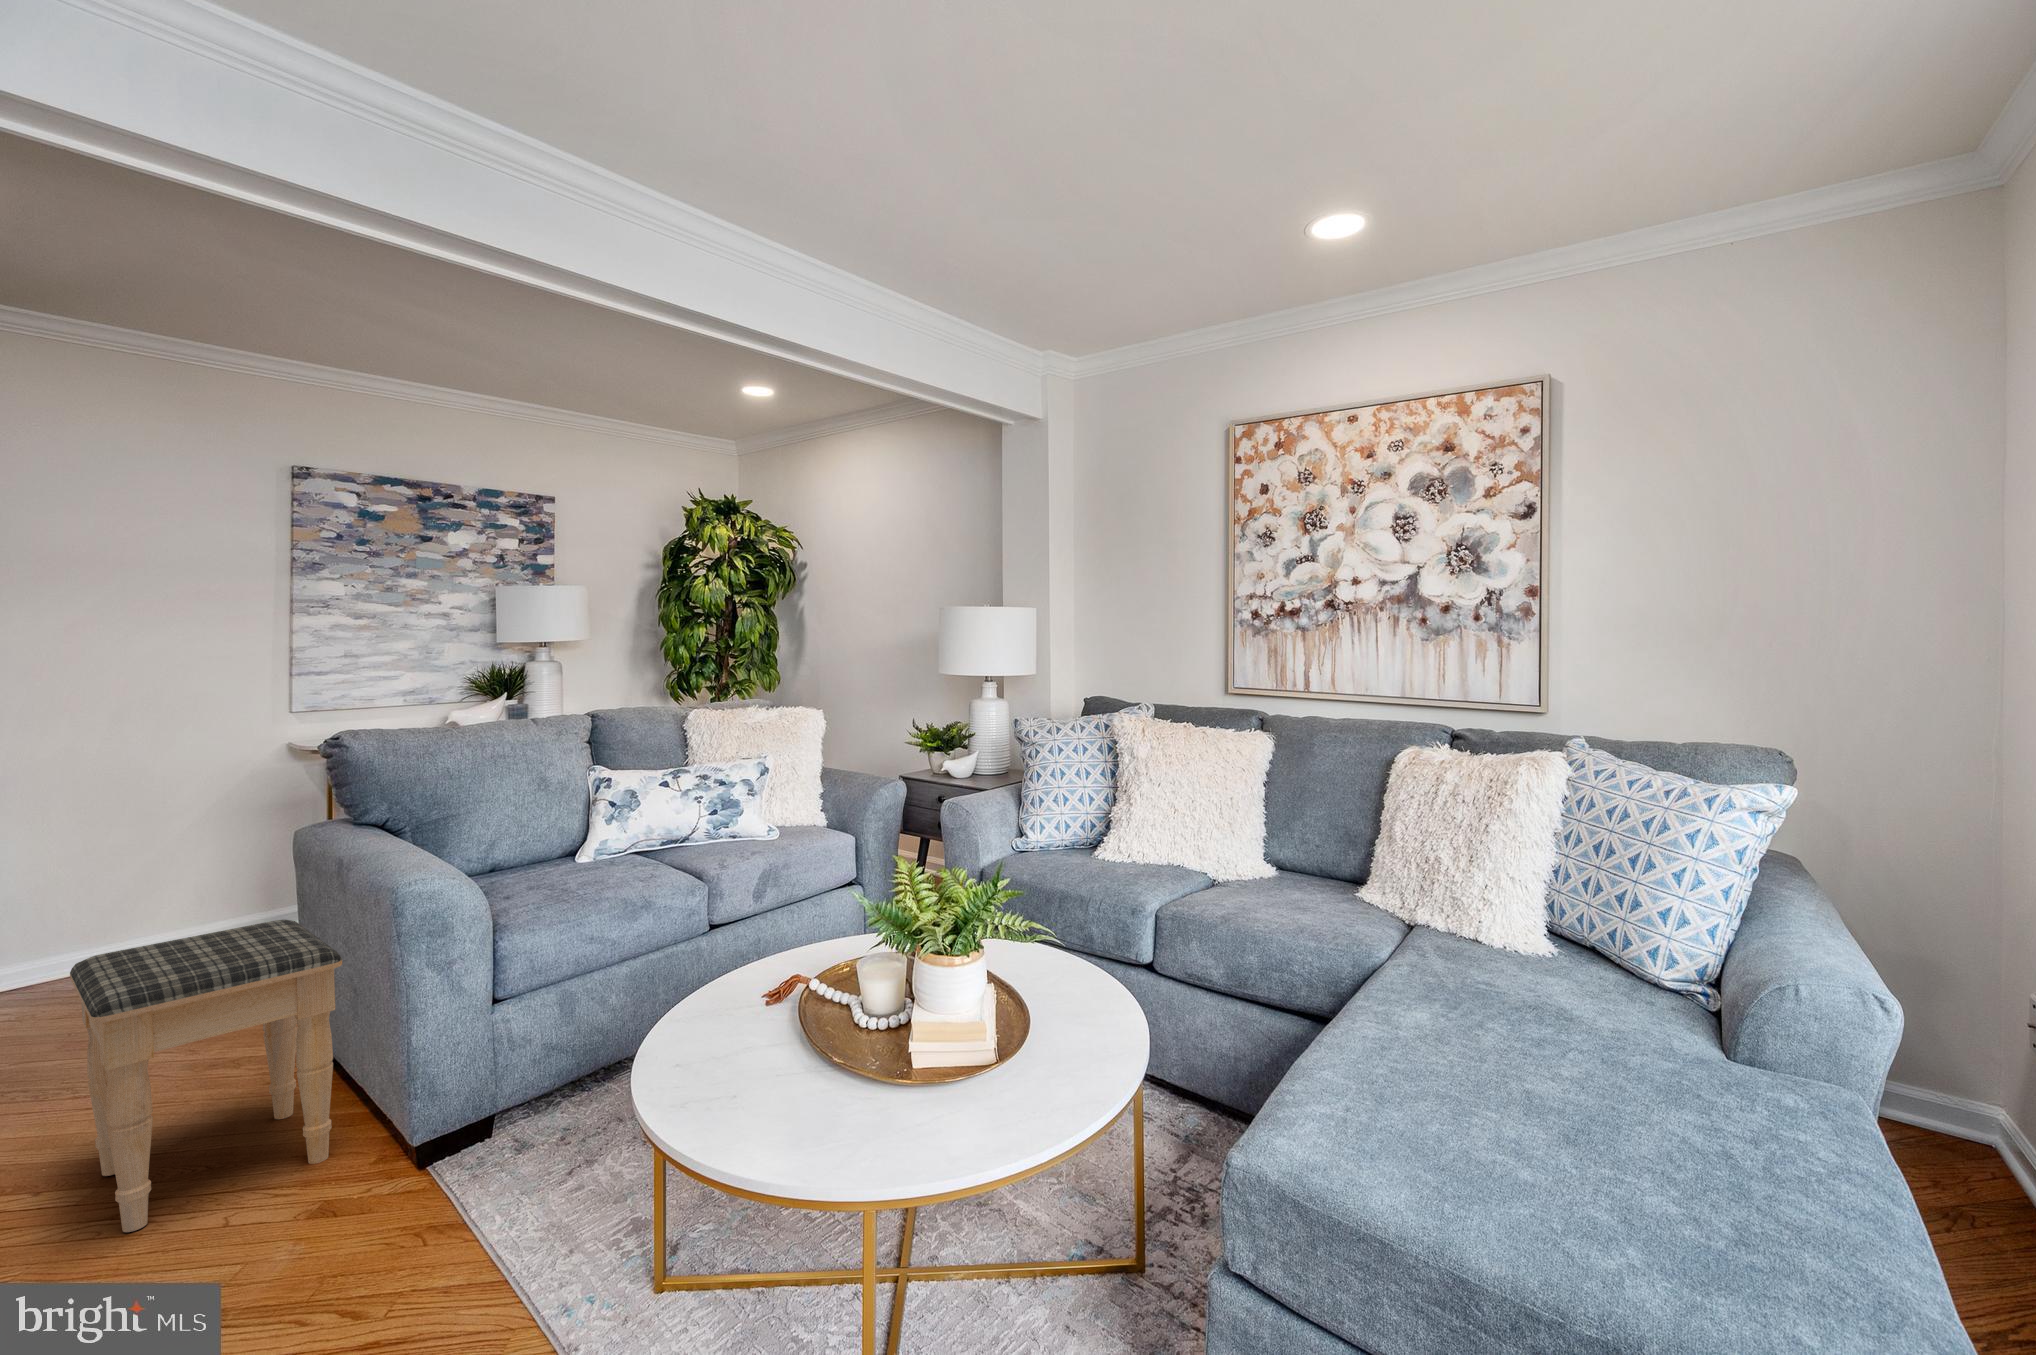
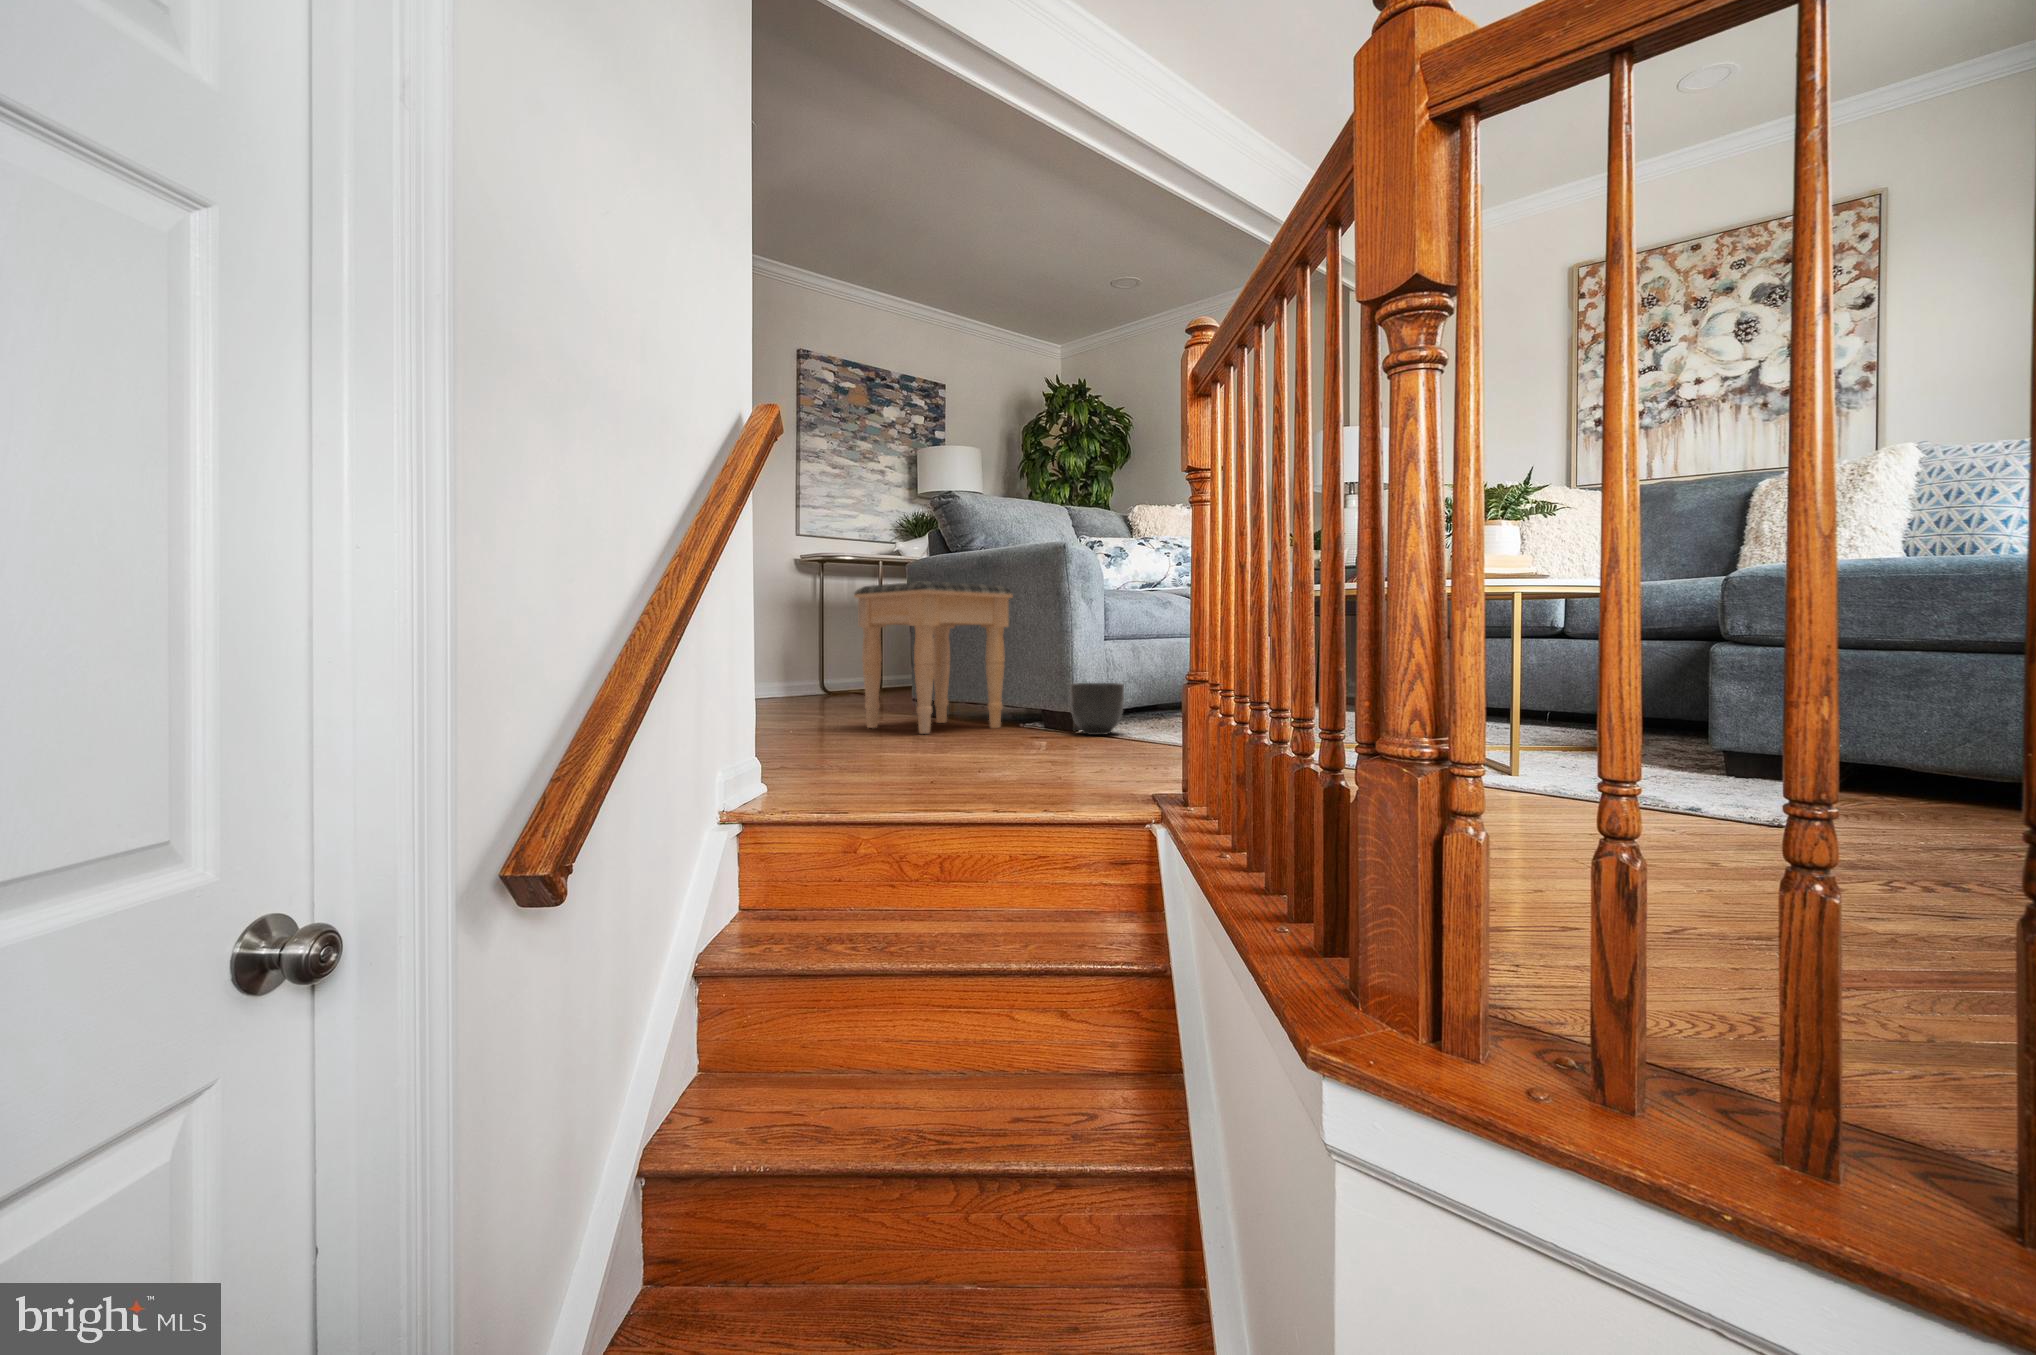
planter: none [357,1125,458,1236] -> present [1070,683,1124,735]

